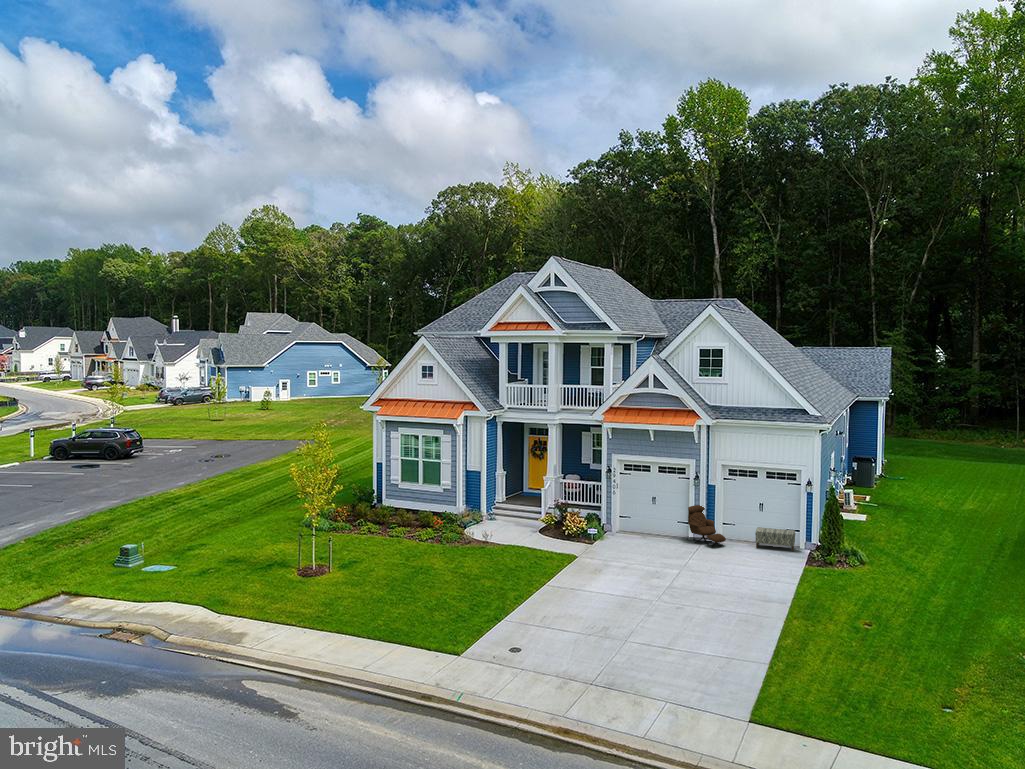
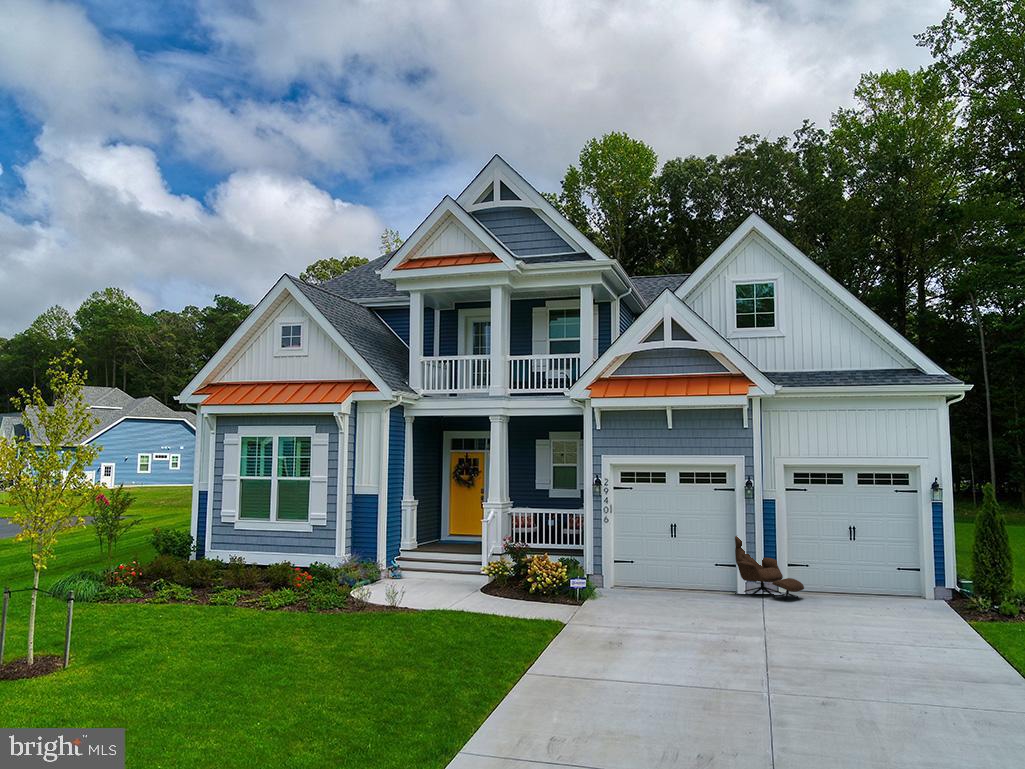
bench: present [755,527,795,551] -> none [850,566,921,602]

